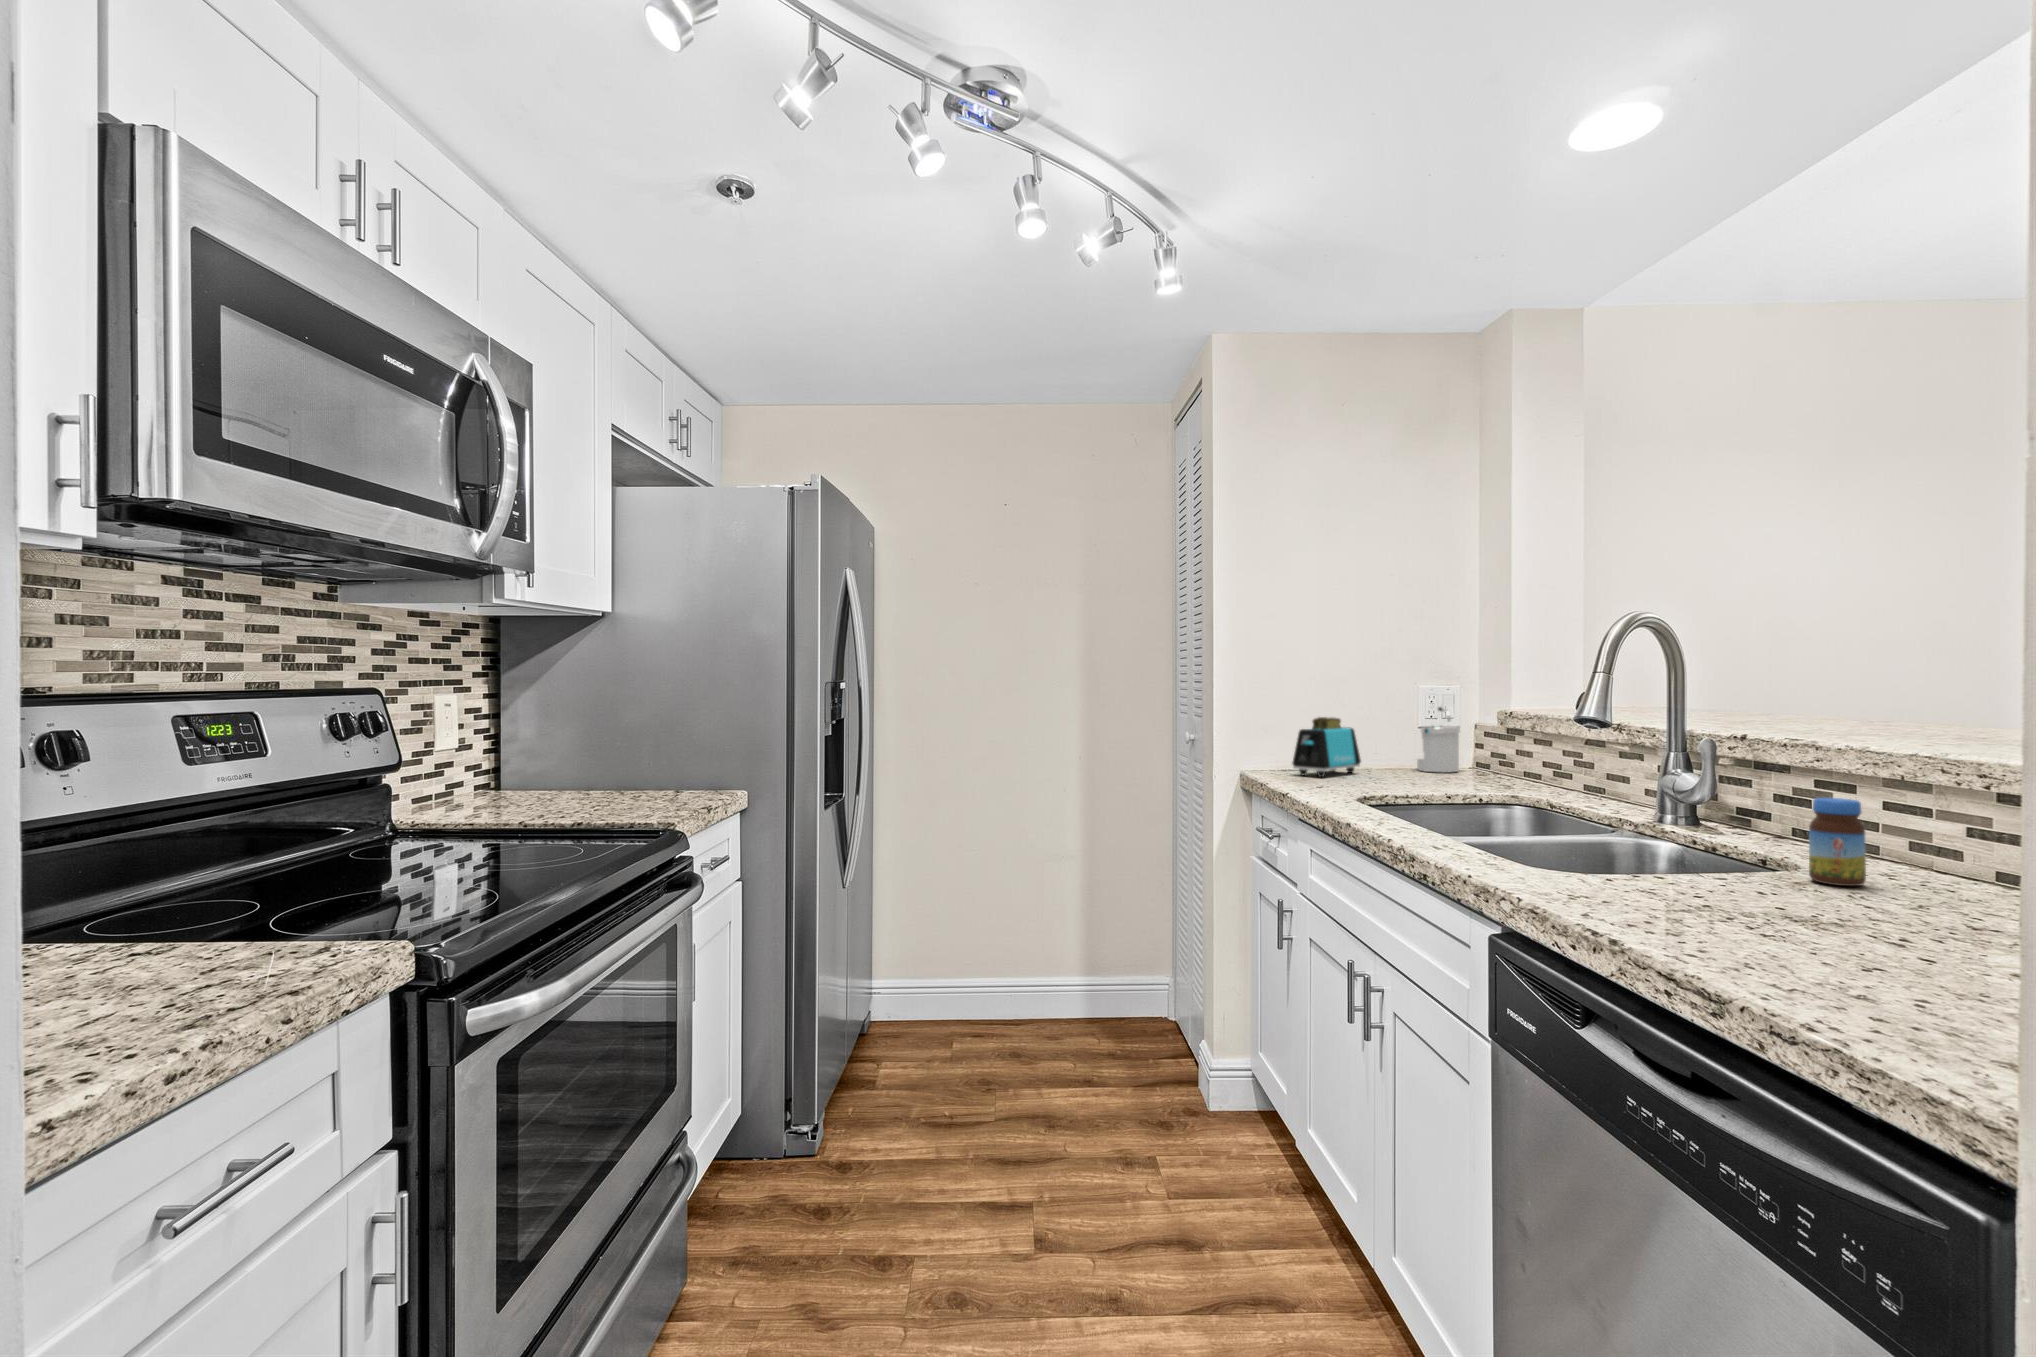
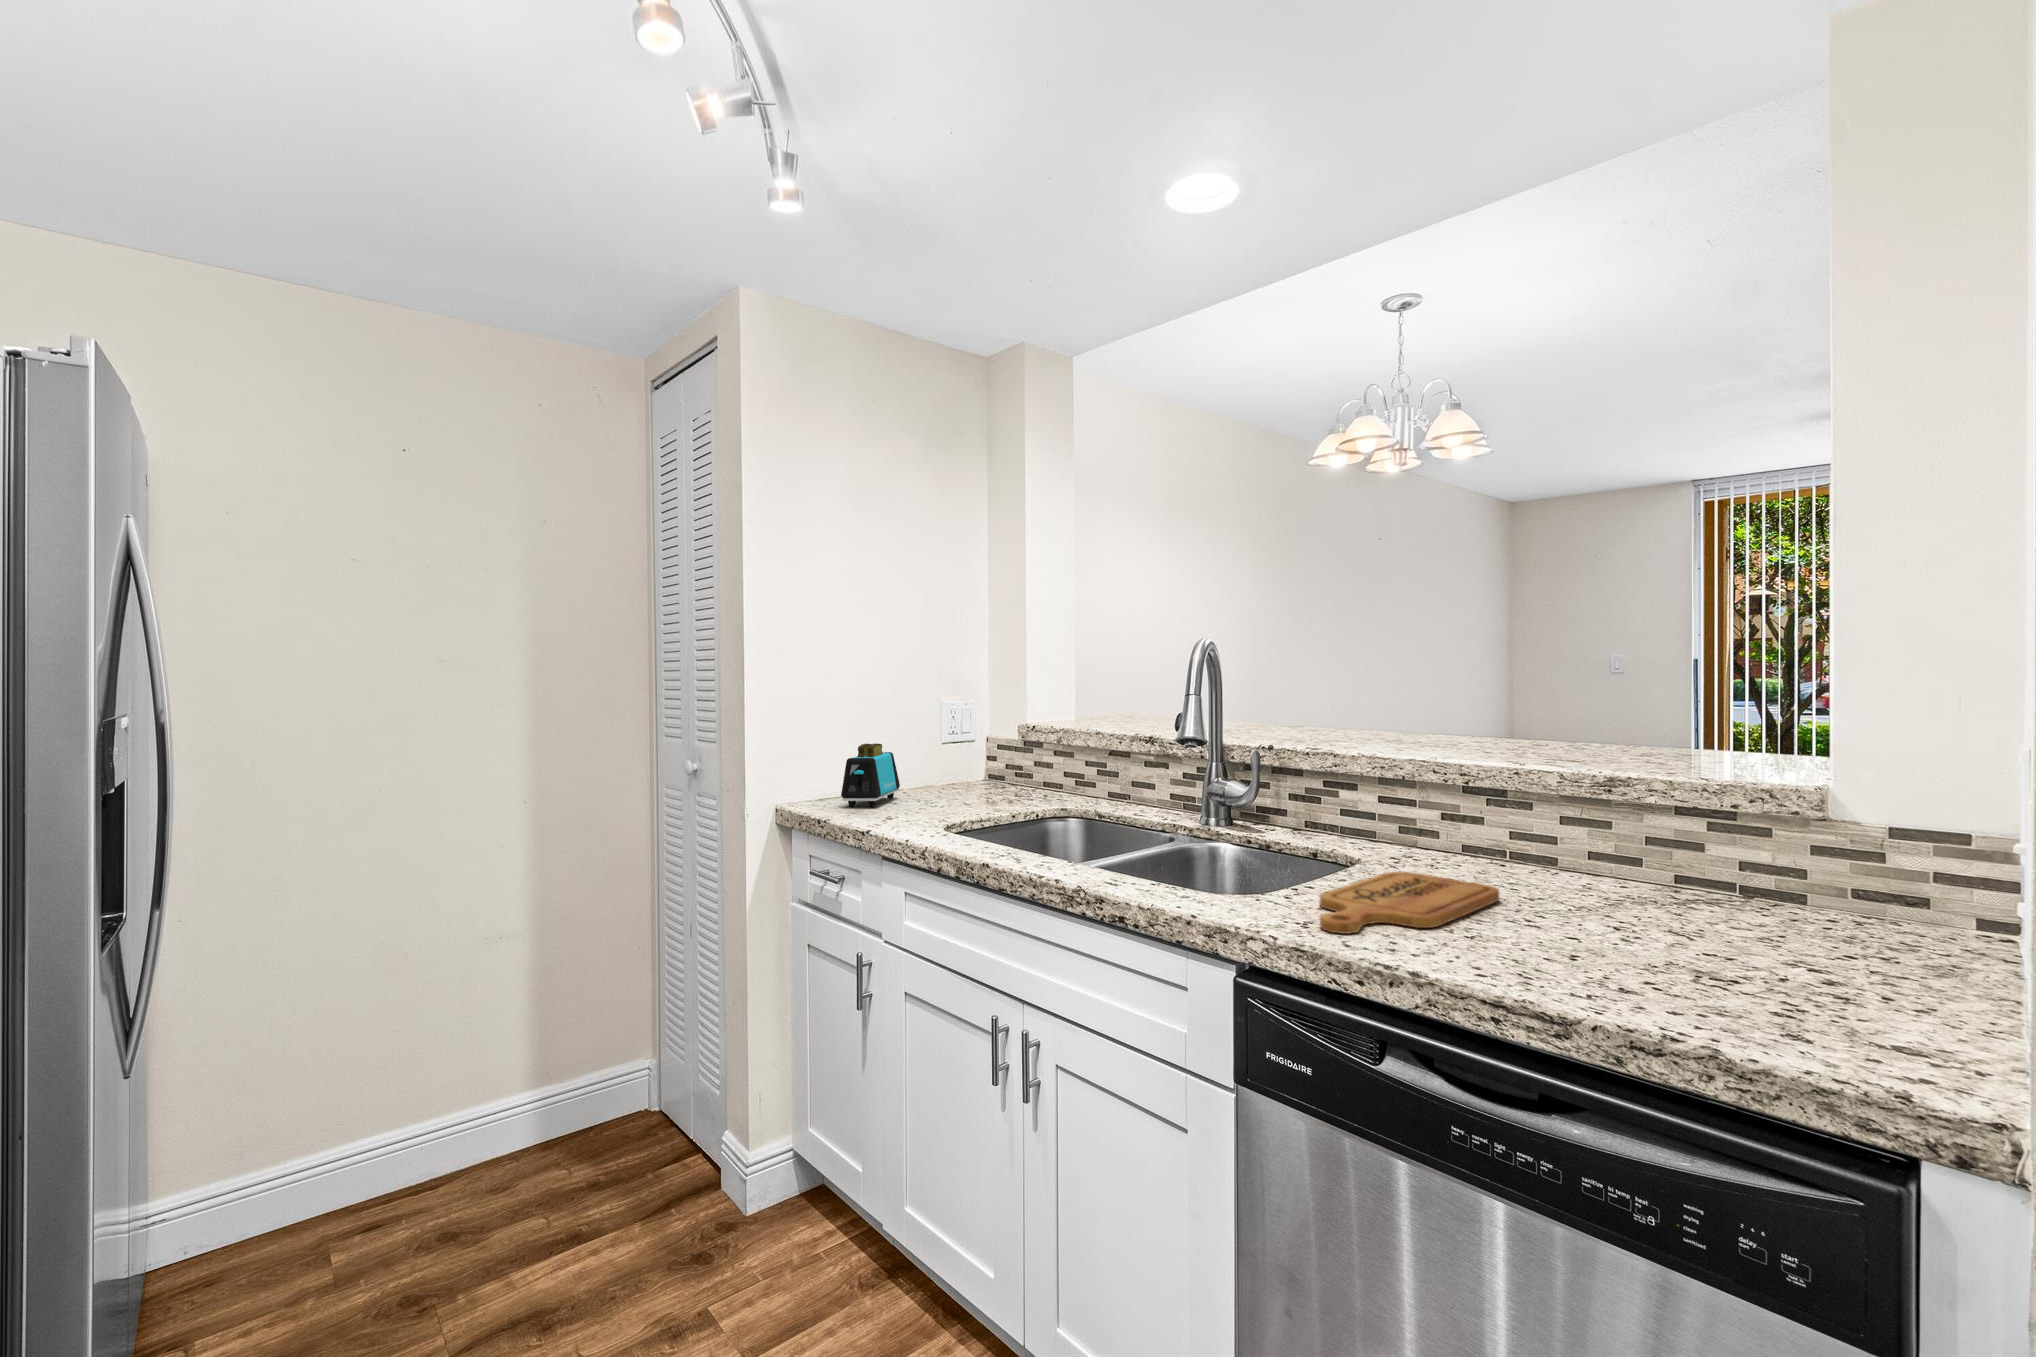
soap dispenser: present [1417,707,1460,773] -> none [937,722,976,789]
jar: present [1809,798,1866,886] -> none [1380,801,1418,872]
cutting board: none [1591,877,1914,922] -> present [1320,872,1499,934]

